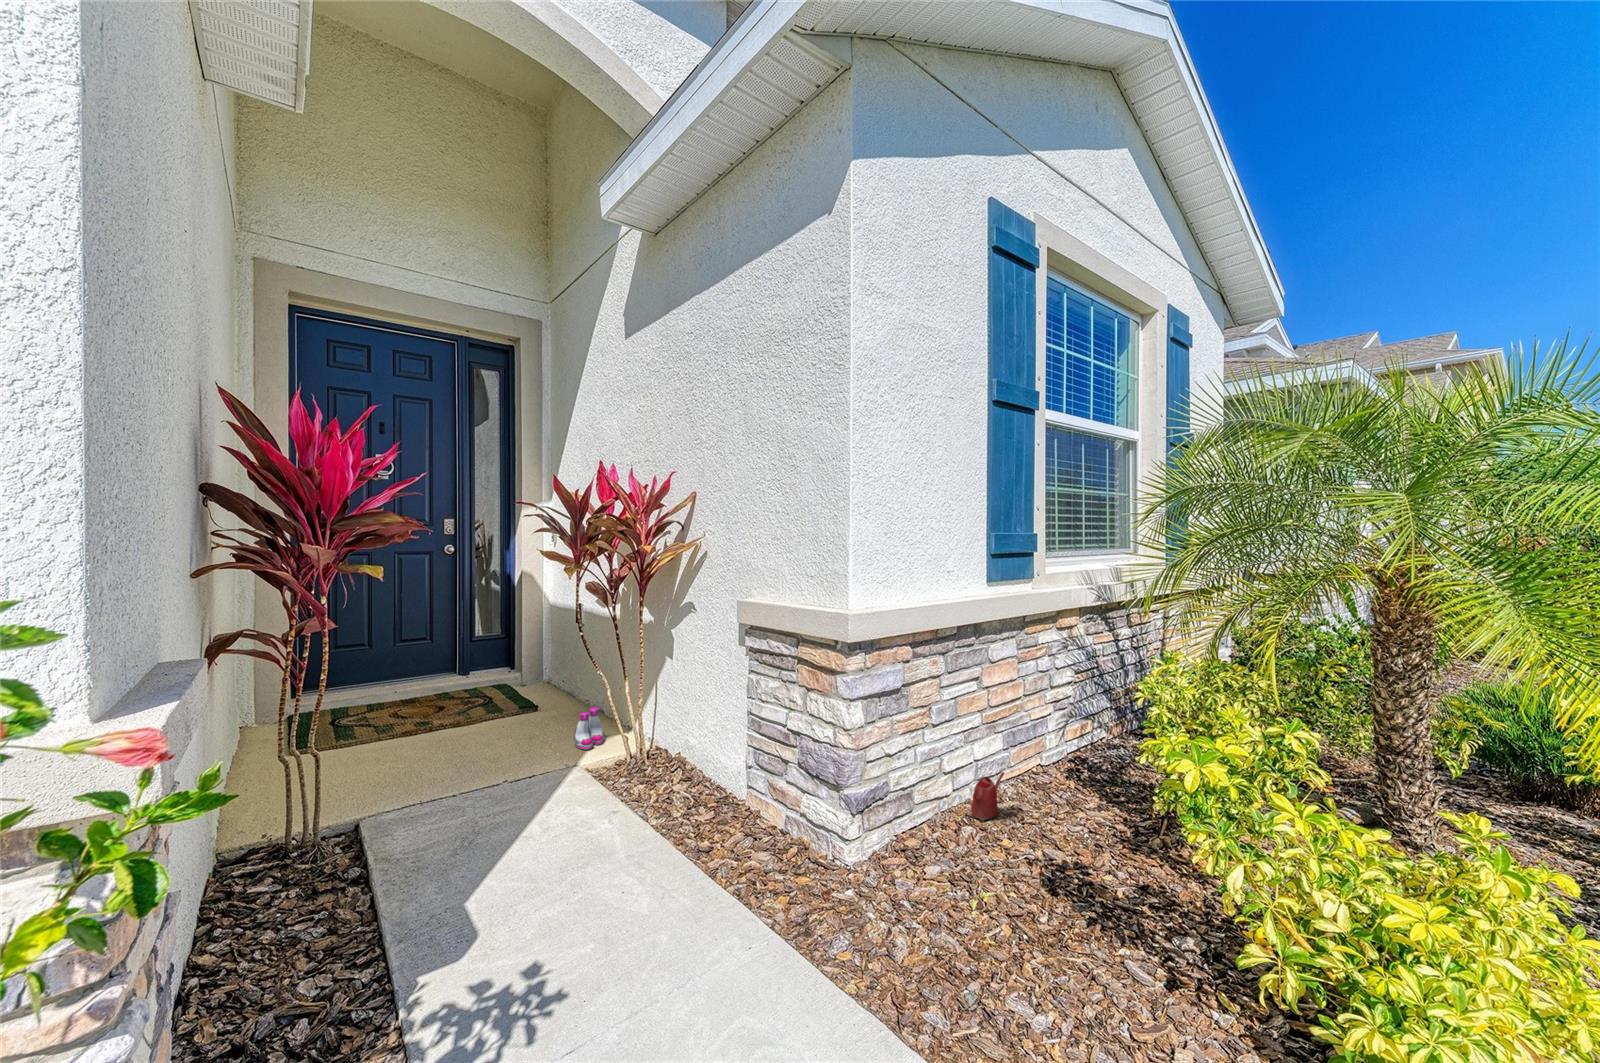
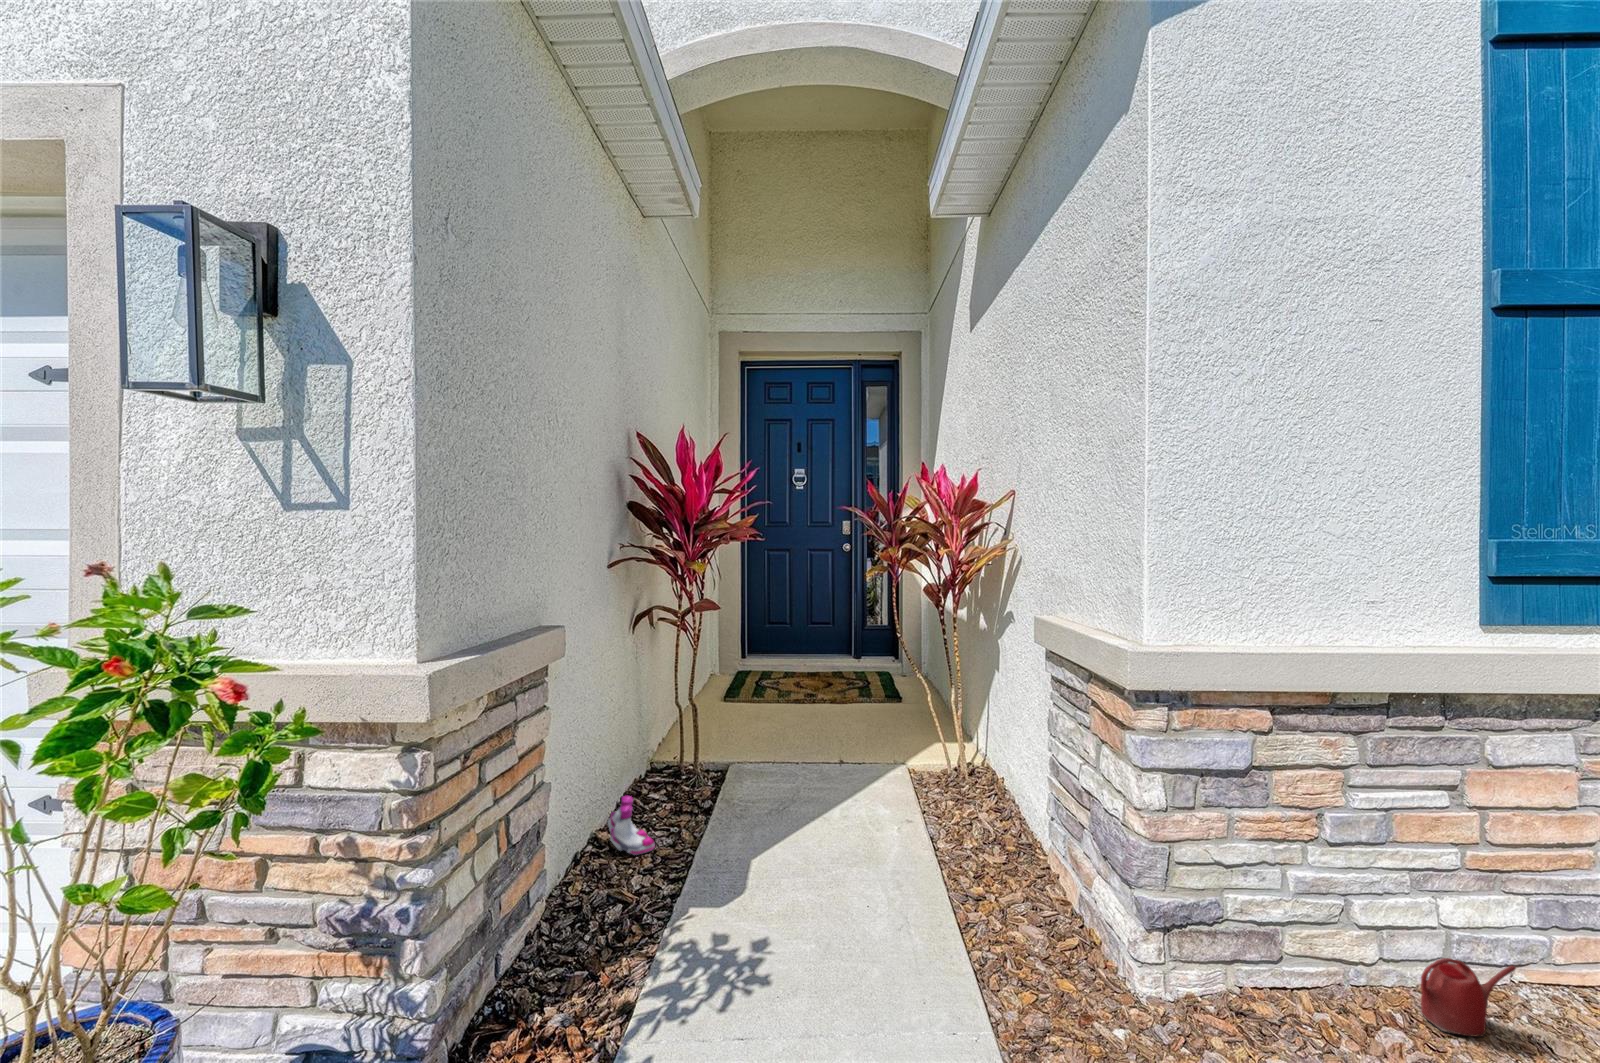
boots: present [574,706,604,750] -> present [608,795,655,855]

